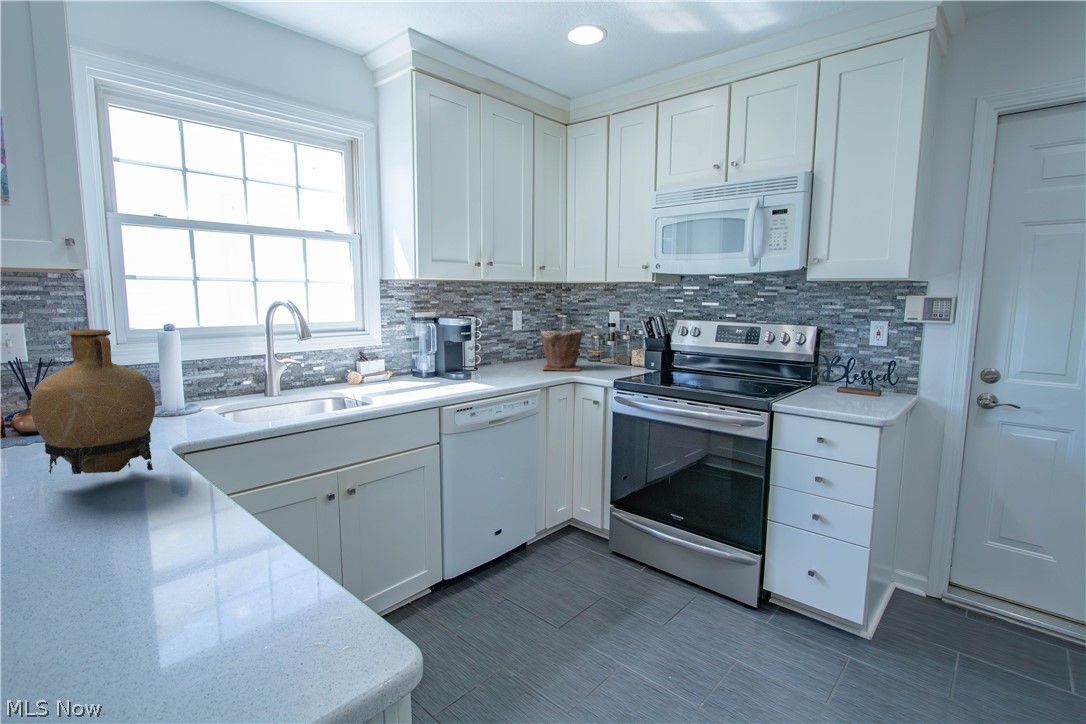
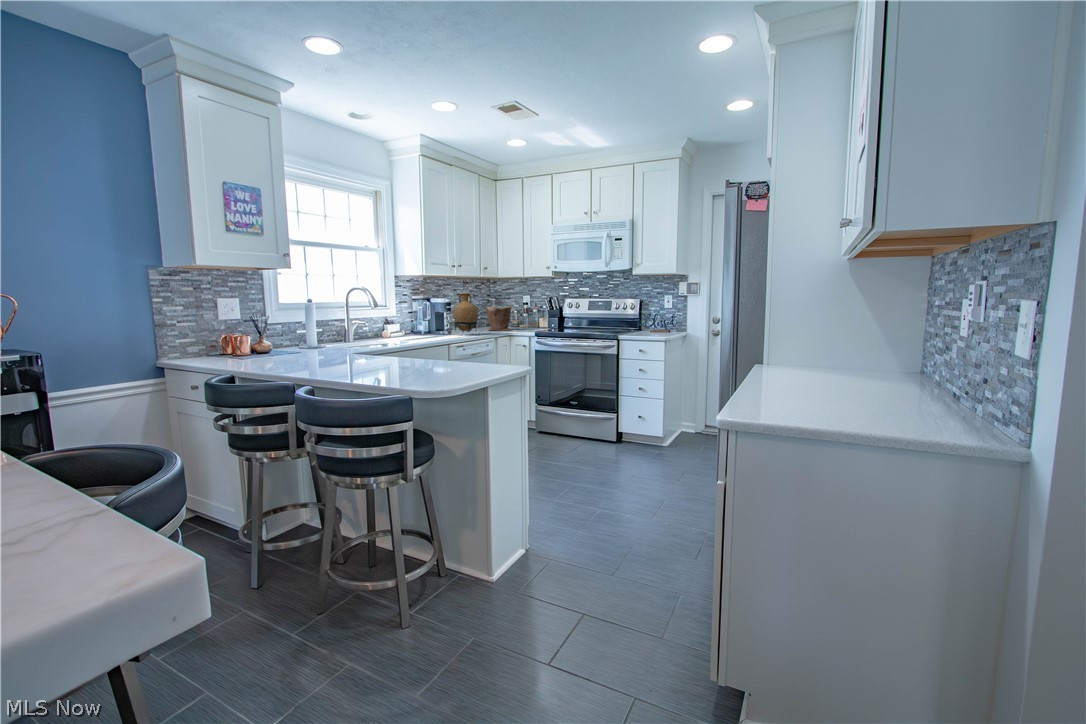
vase: present [31,329,156,474] -> present [453,293,478,332]

